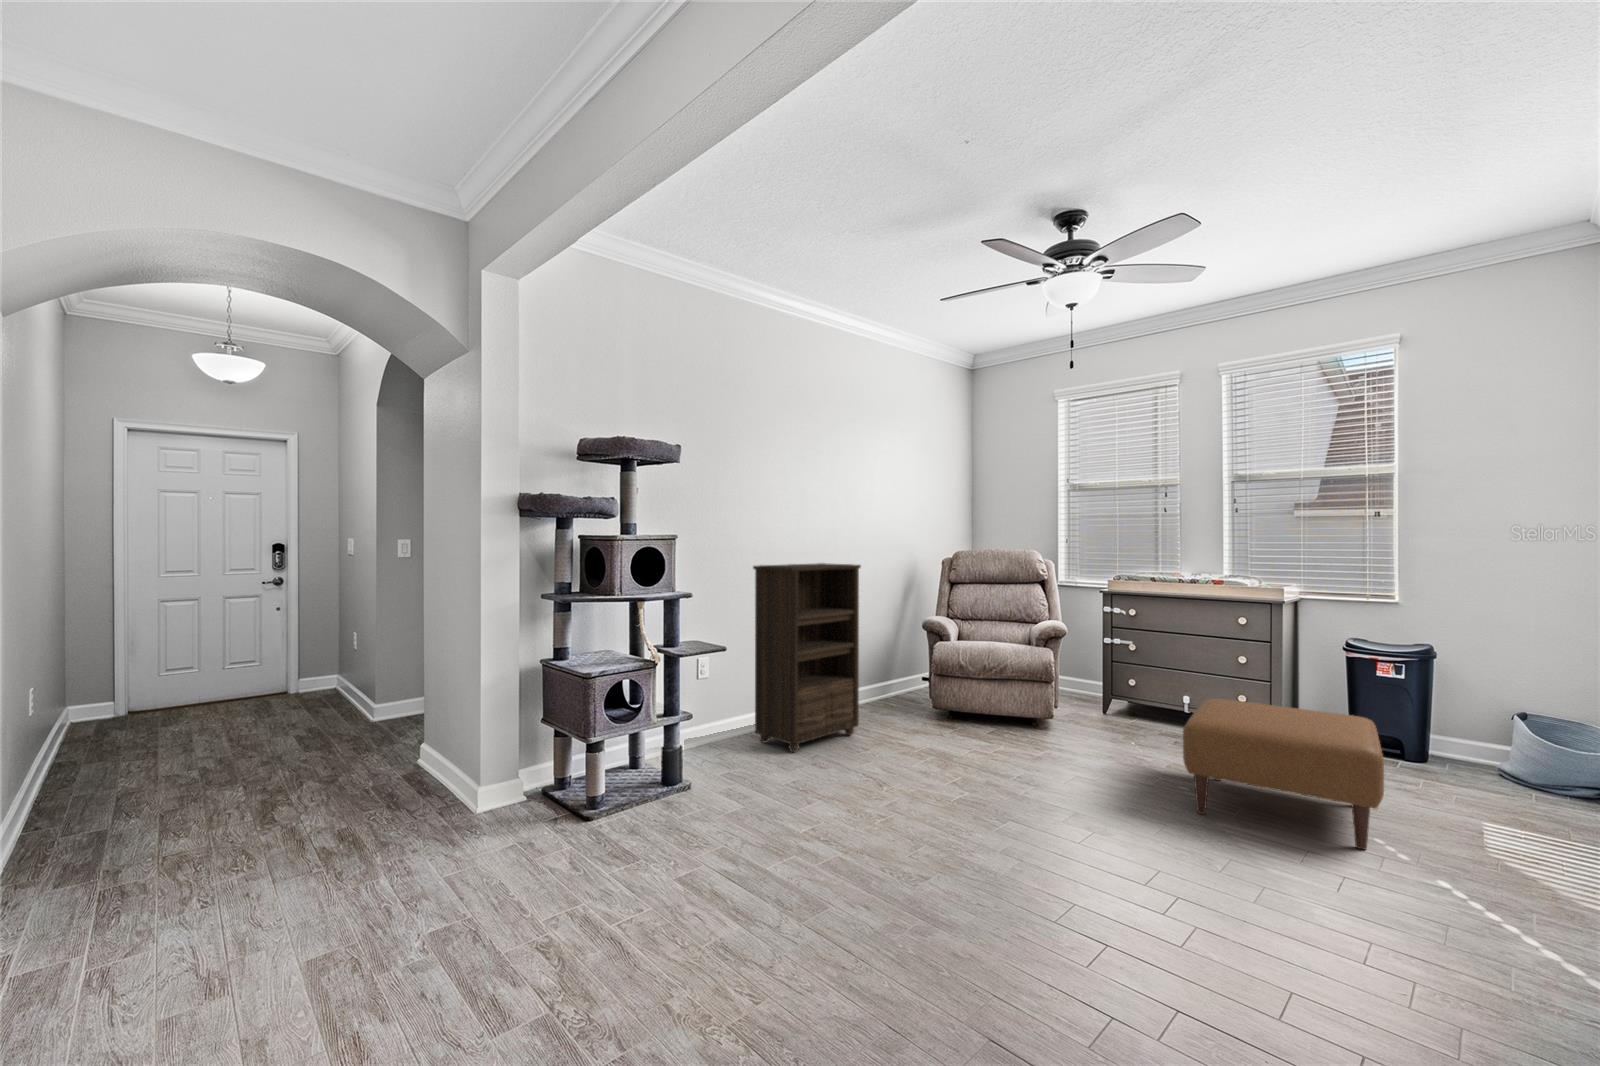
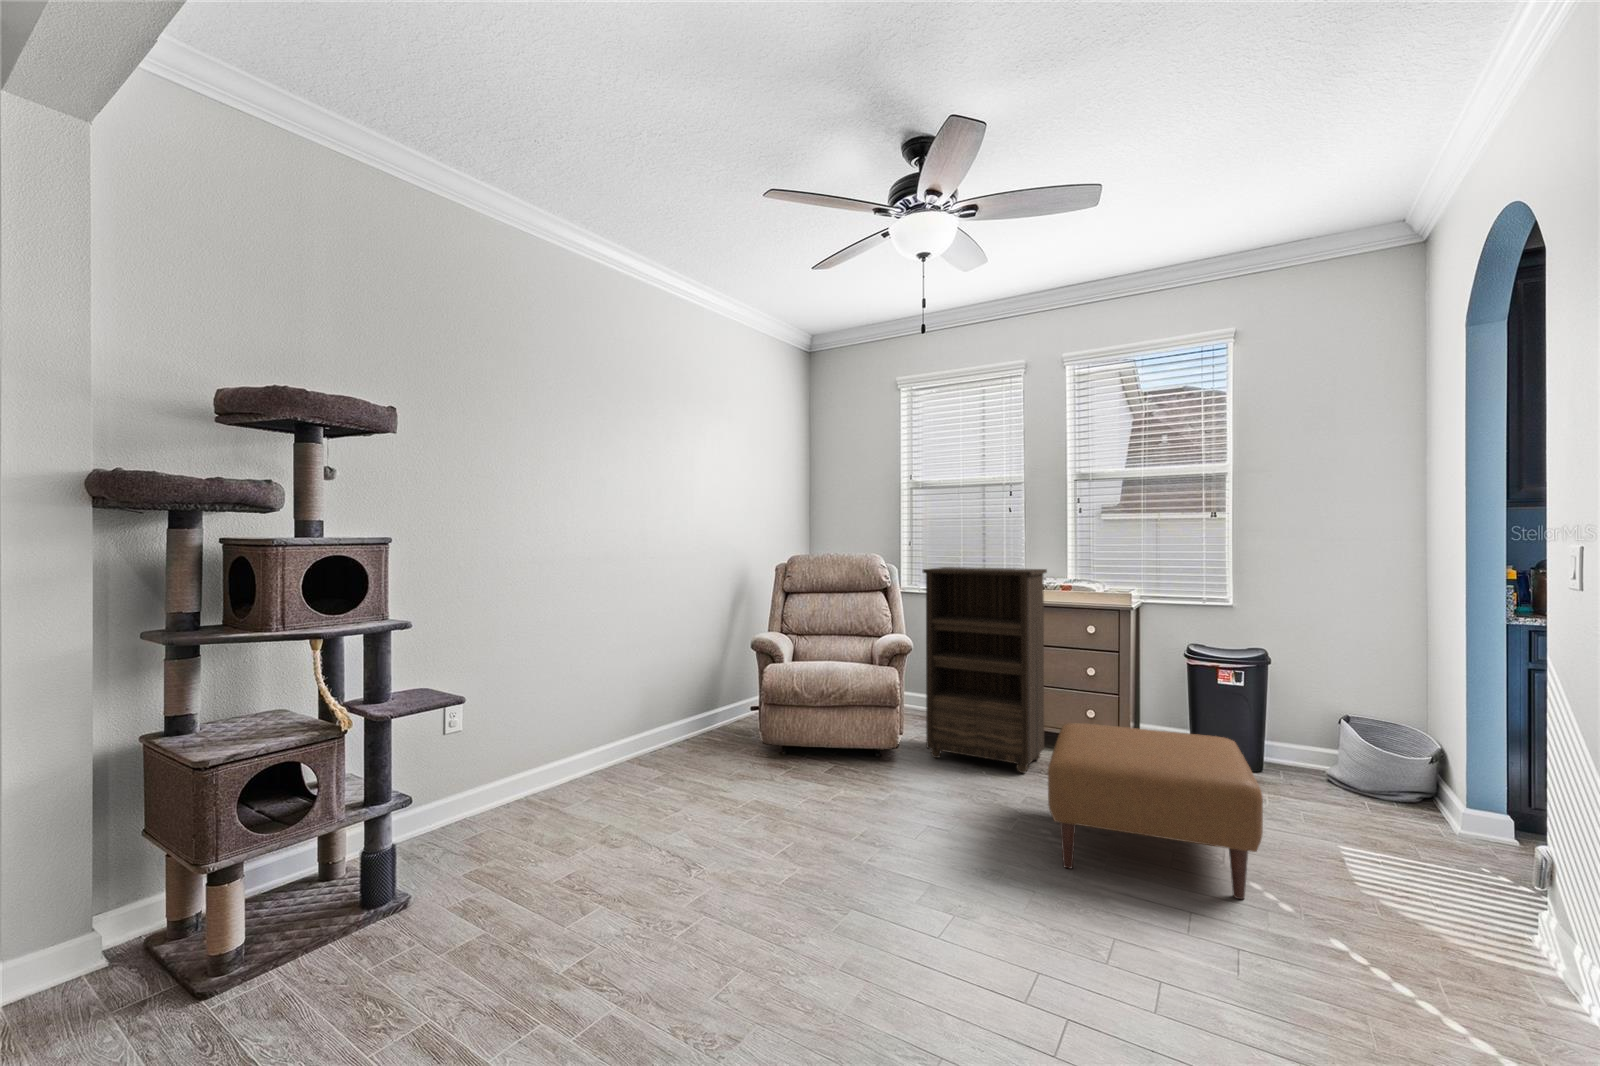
bookshelf: present [753,563,861,752] -> present [922,567,1047,773]

